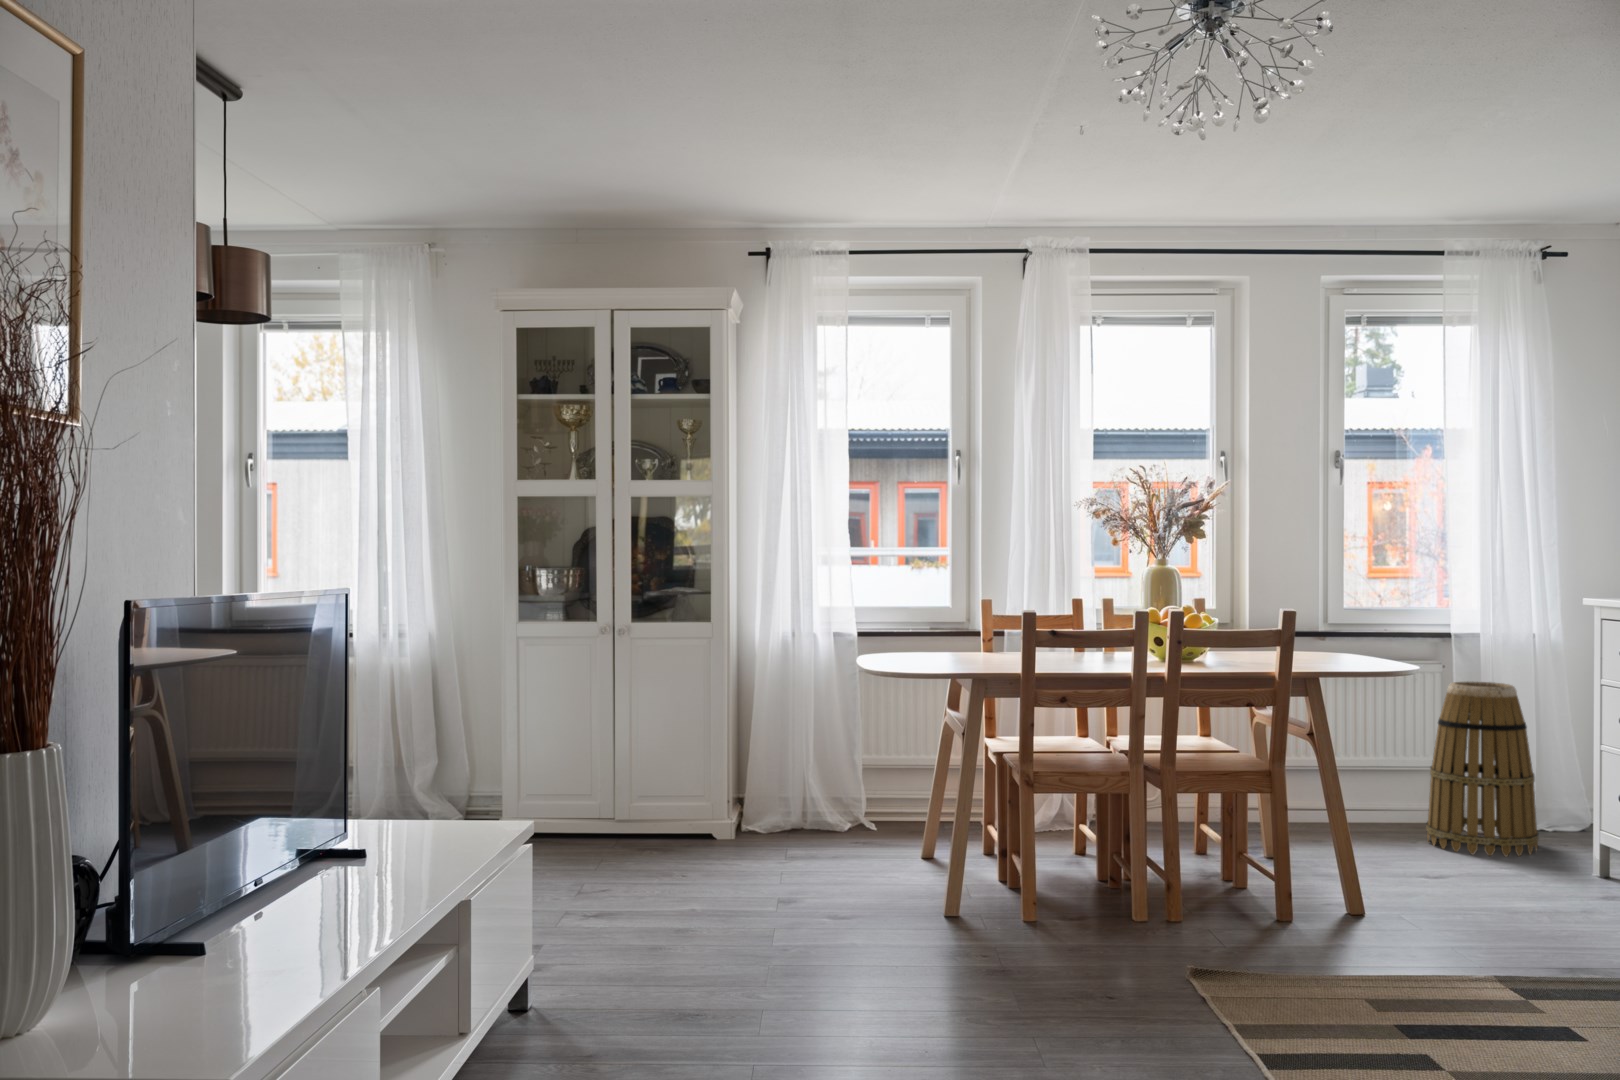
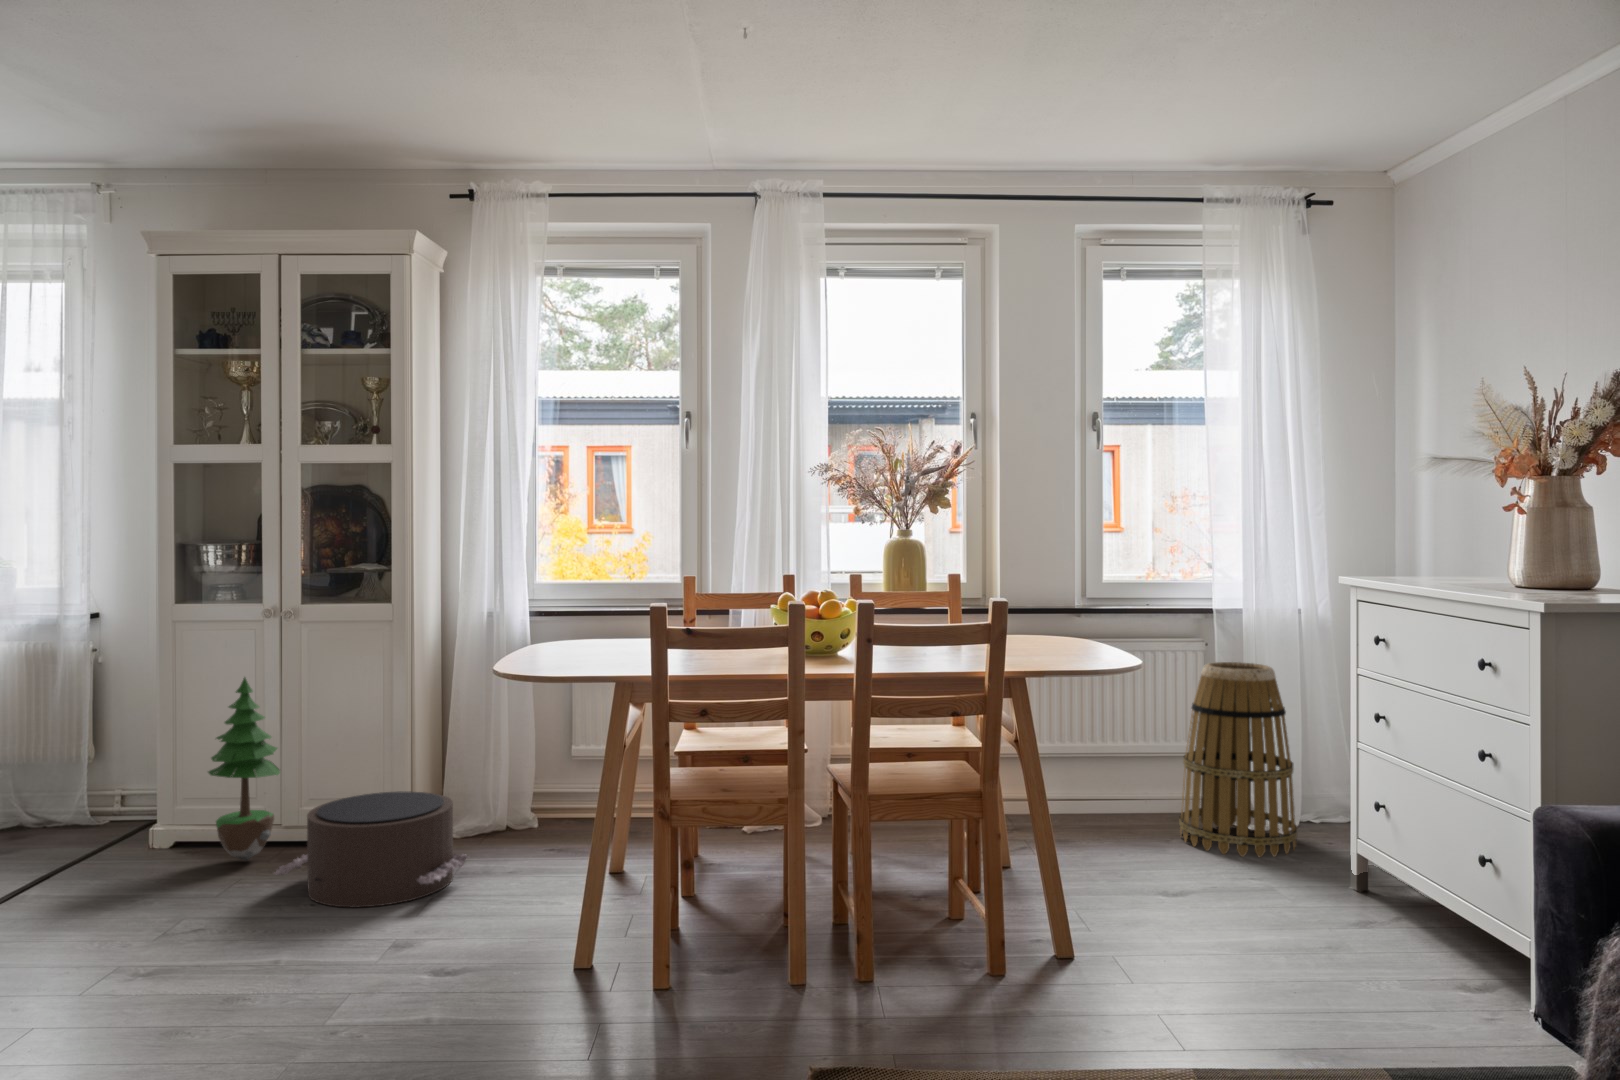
potted tree: none [561,688,622,853] -> present [208,677,280,861]
pouf: none [651,792,808,884] -> present [274,791,468,907]

